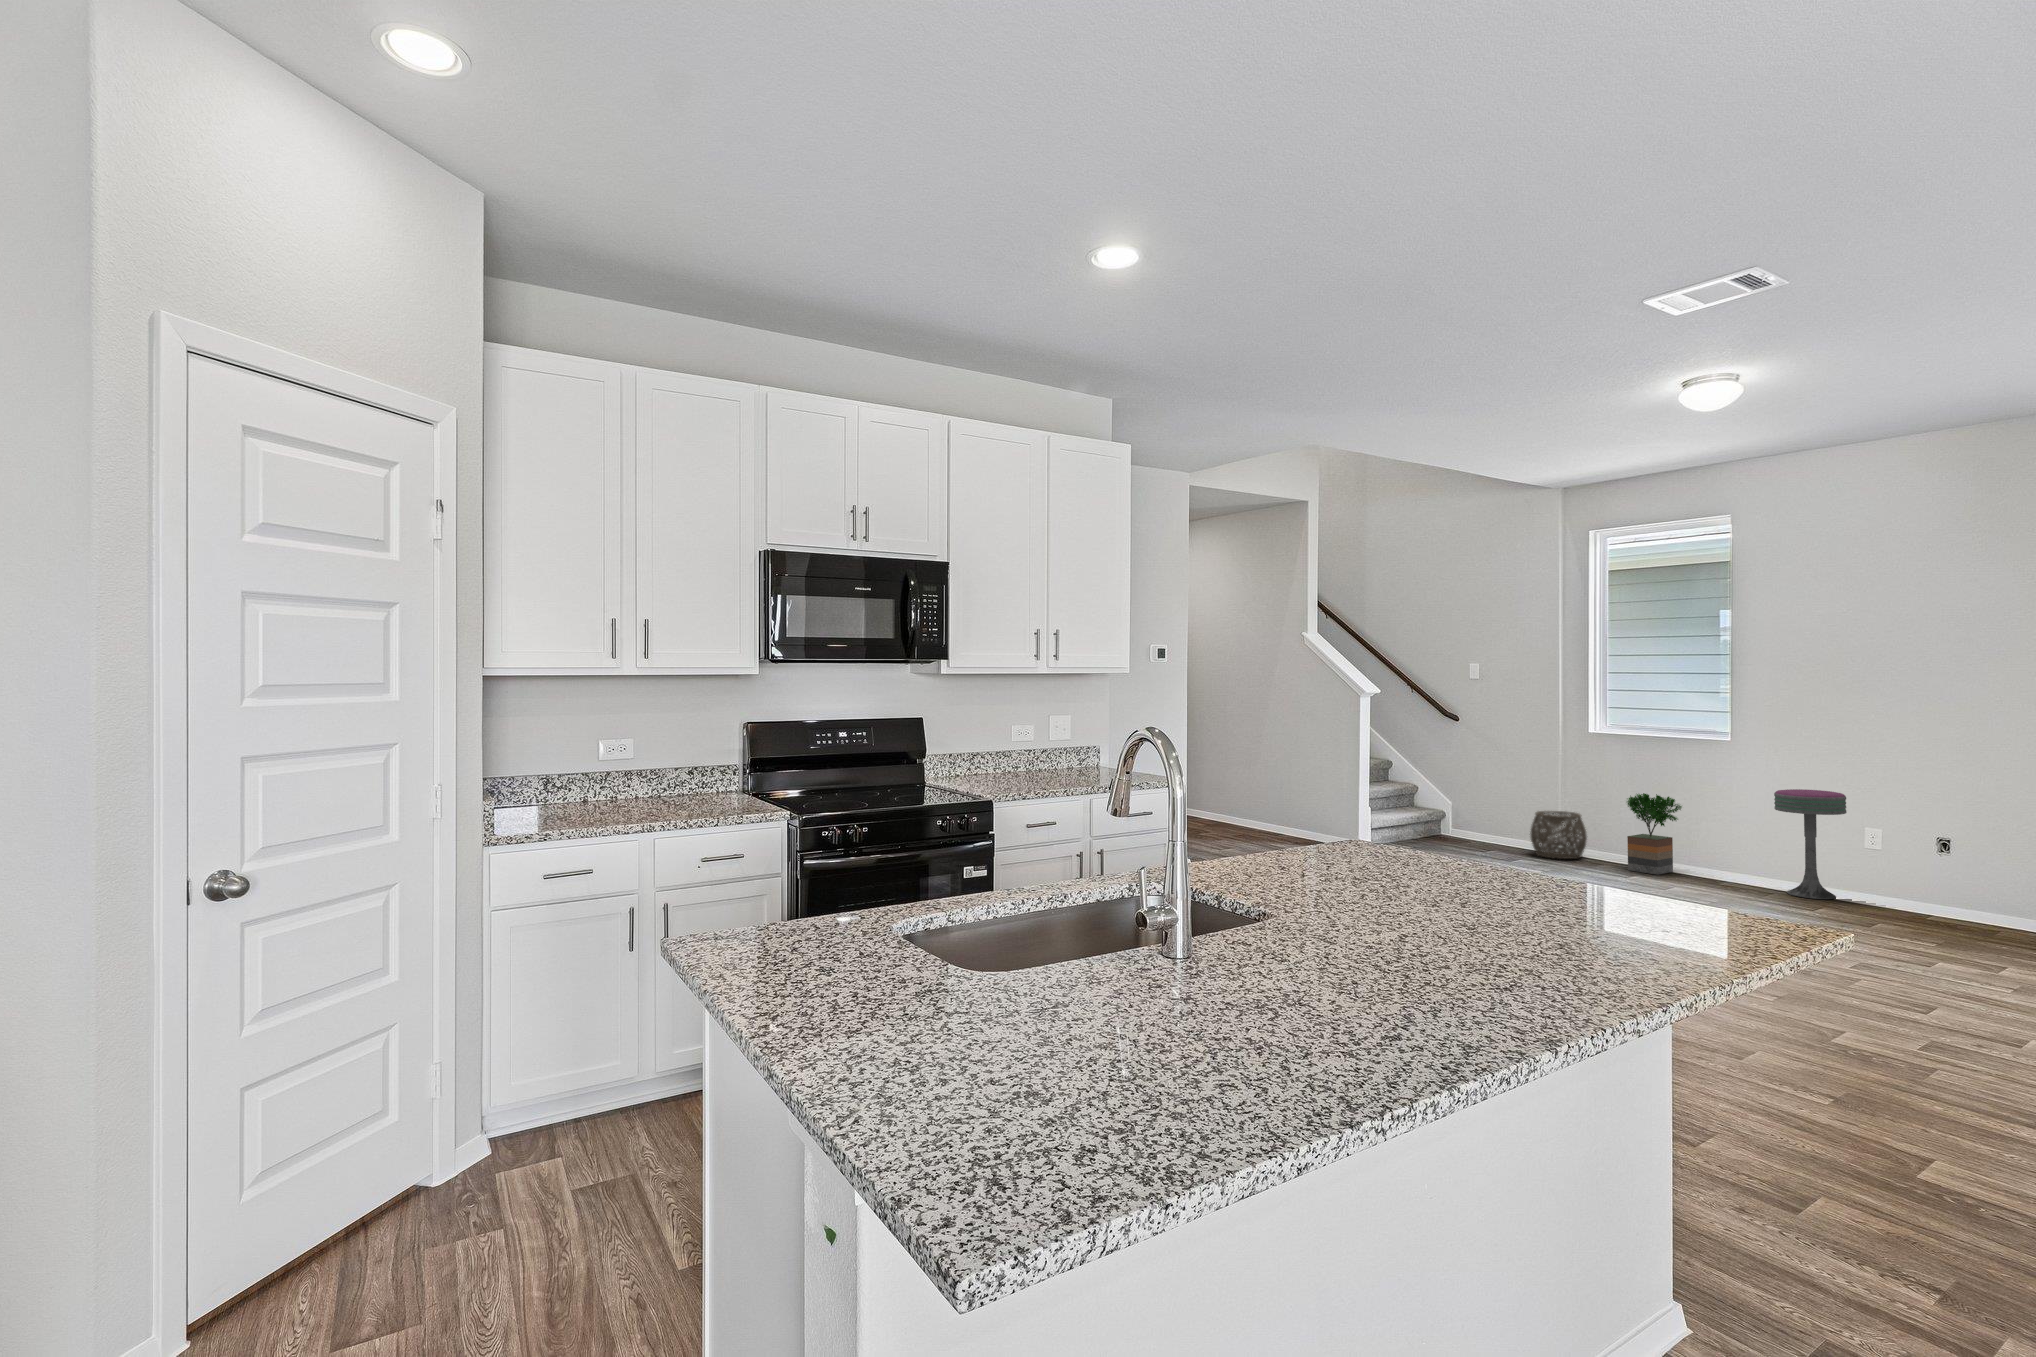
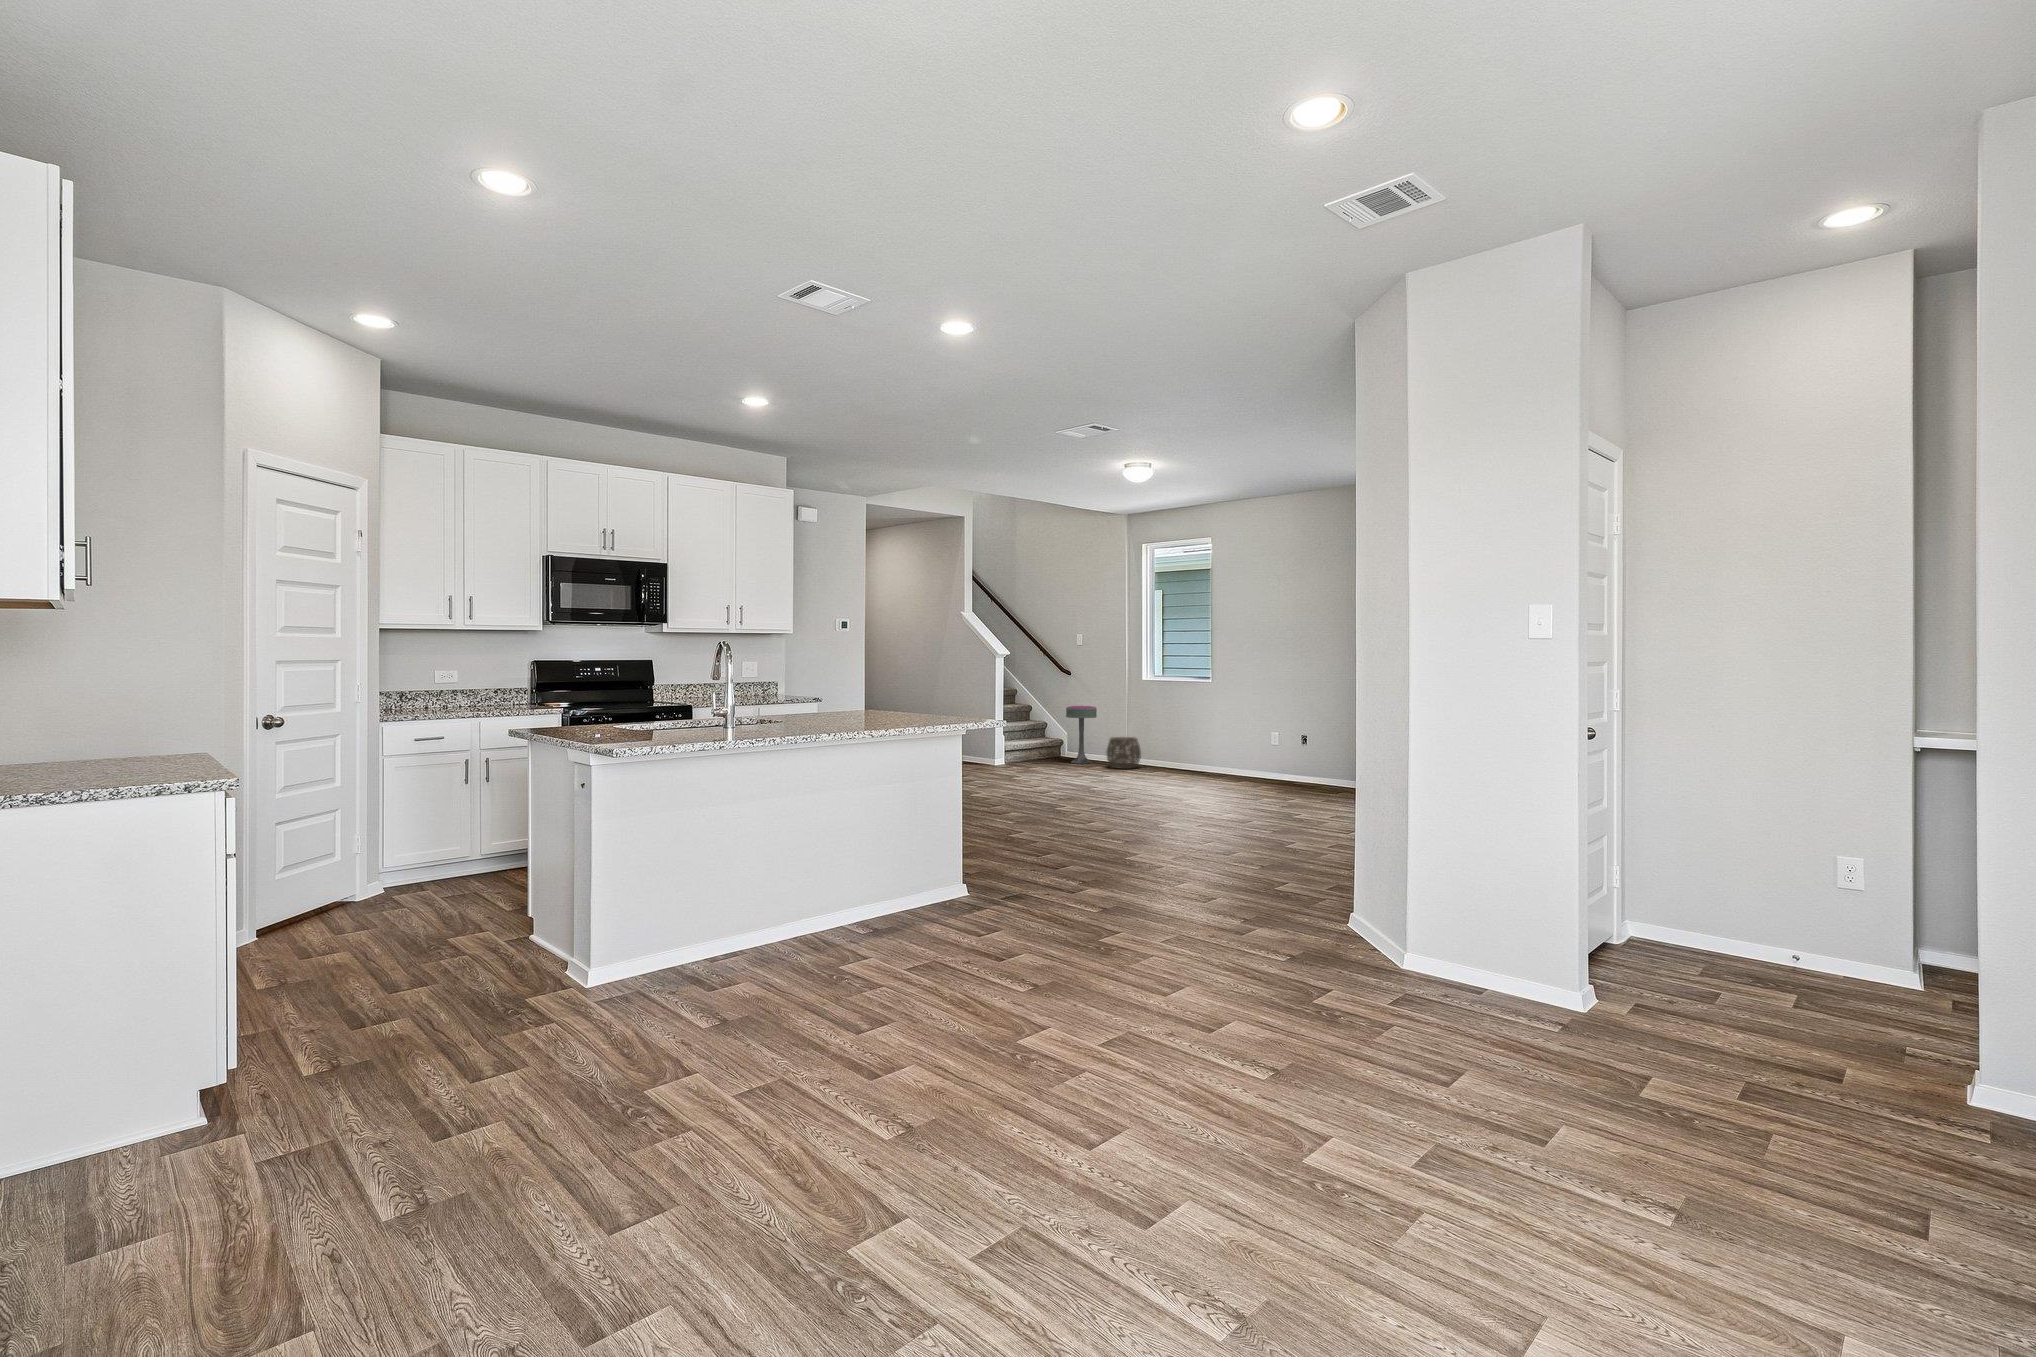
bar stool: present [1774,789,1847,899] -> present [1066,706,1097,764]
potted tree: present [1627,793,1682,875] -> none [1156,722,1191,775]

